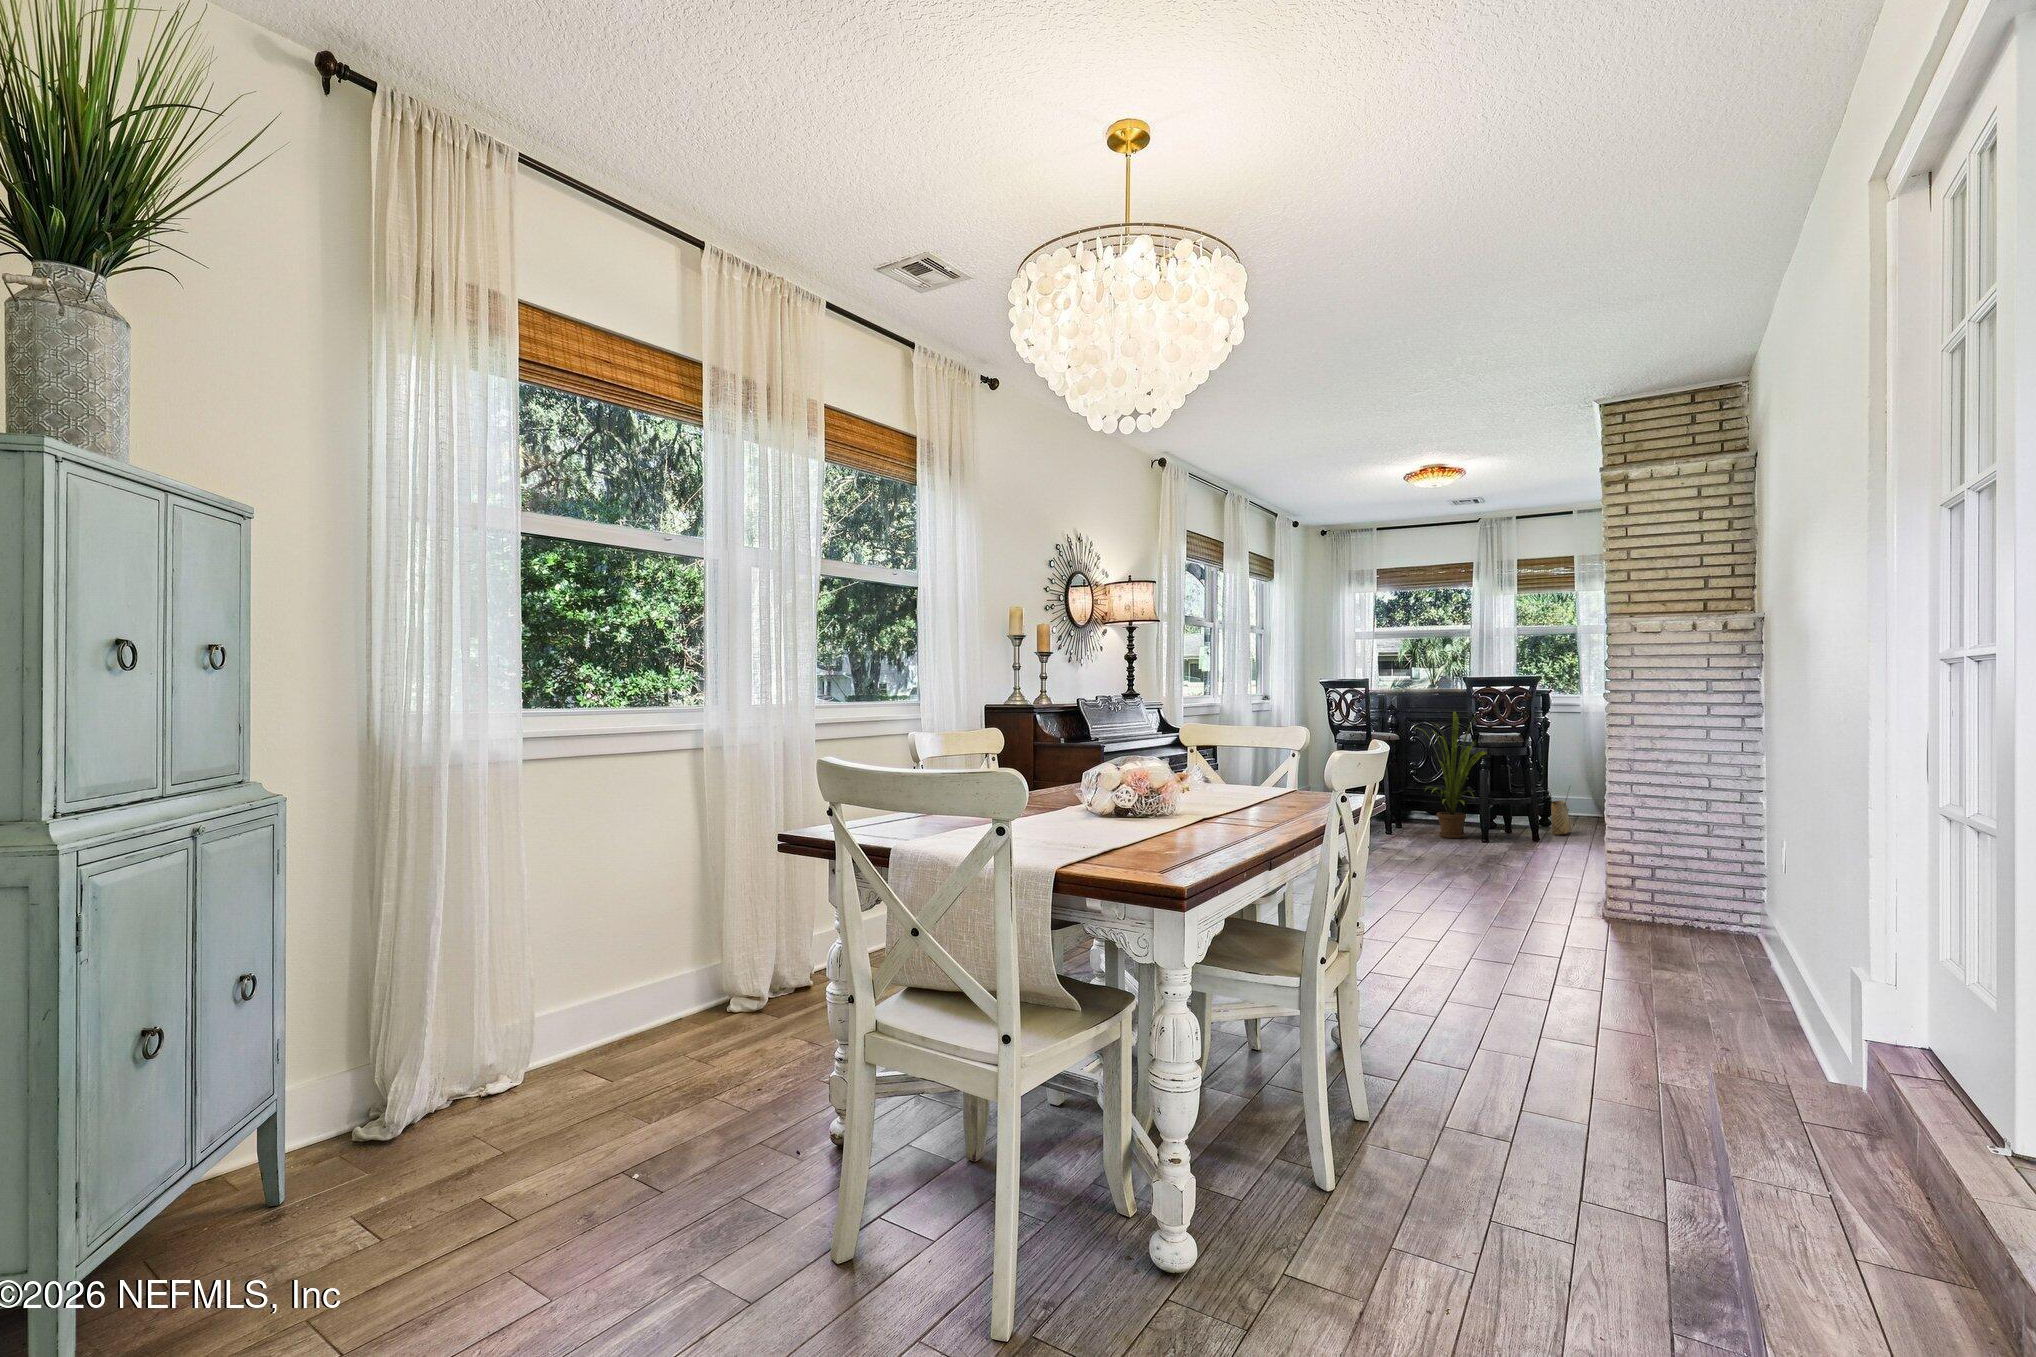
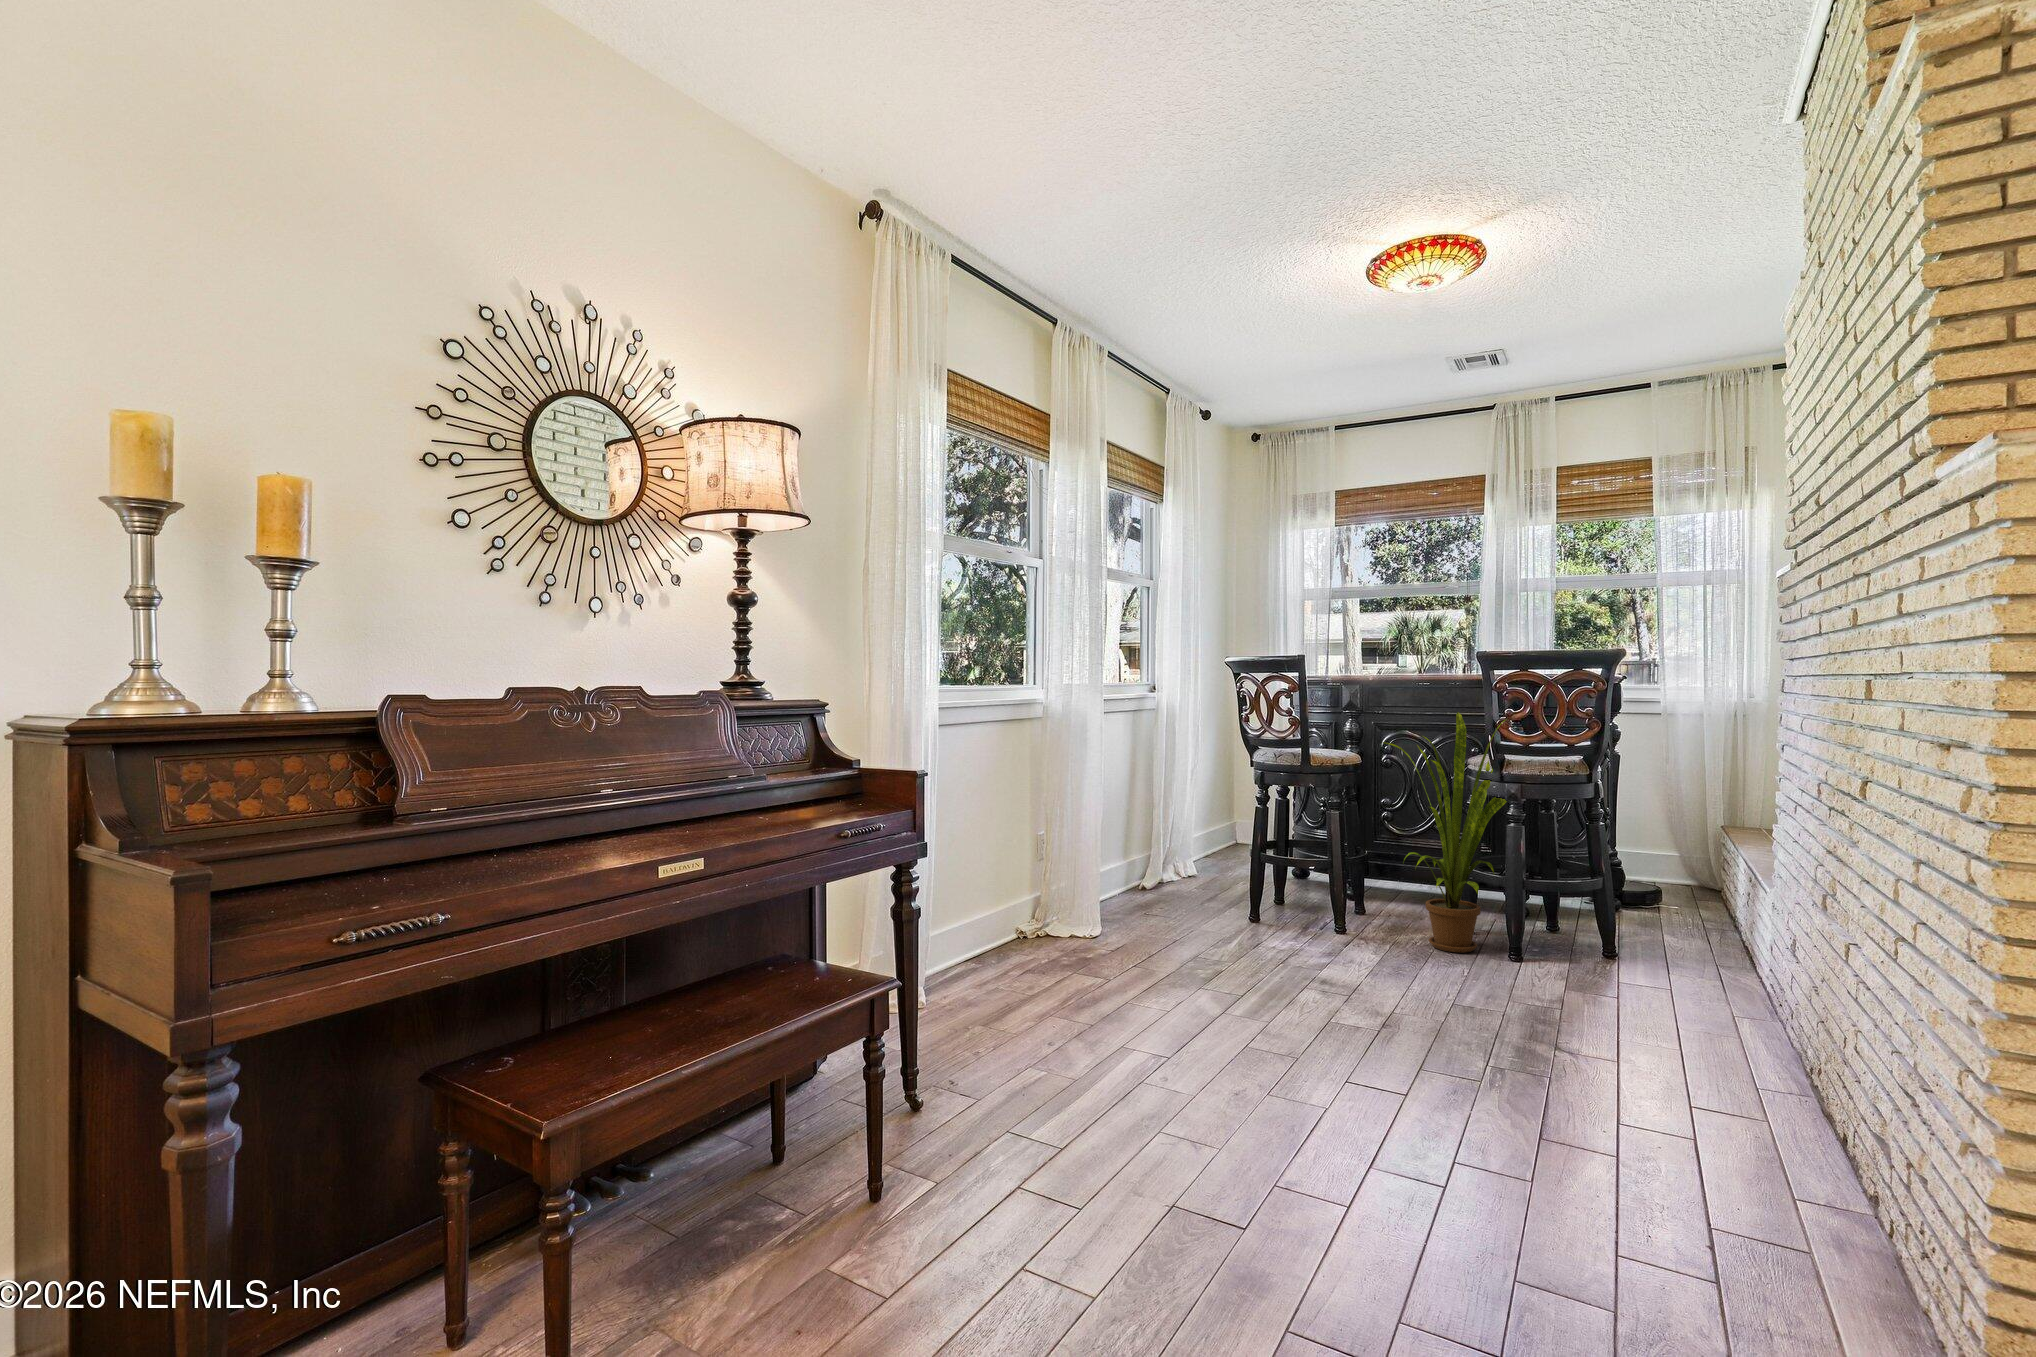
woven basket: present [1549,785,1571,835] -> none [1625,846,1671,941]

